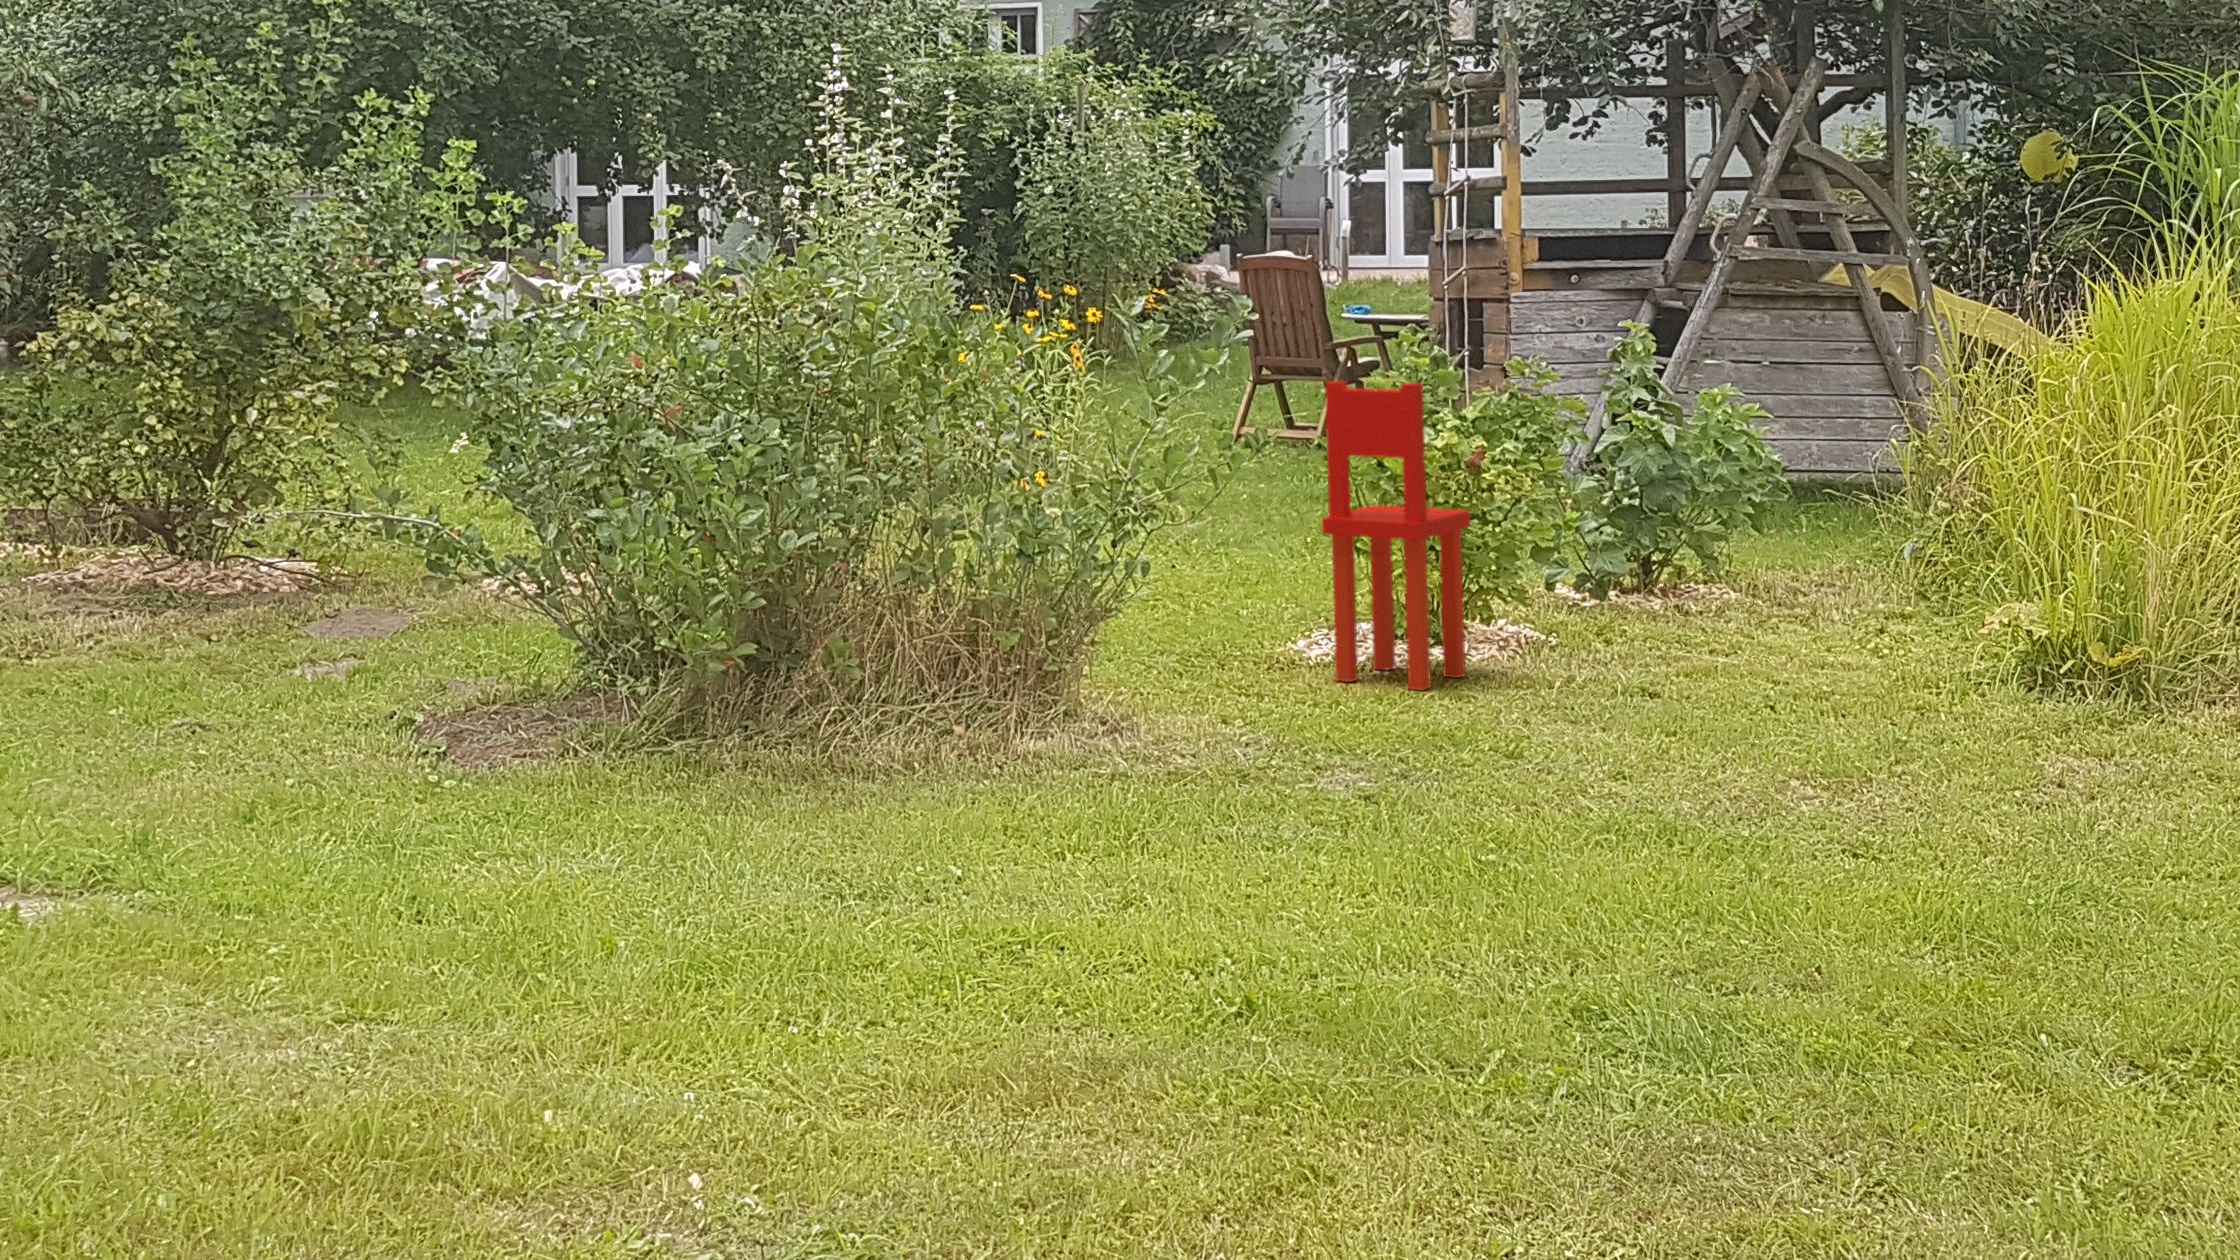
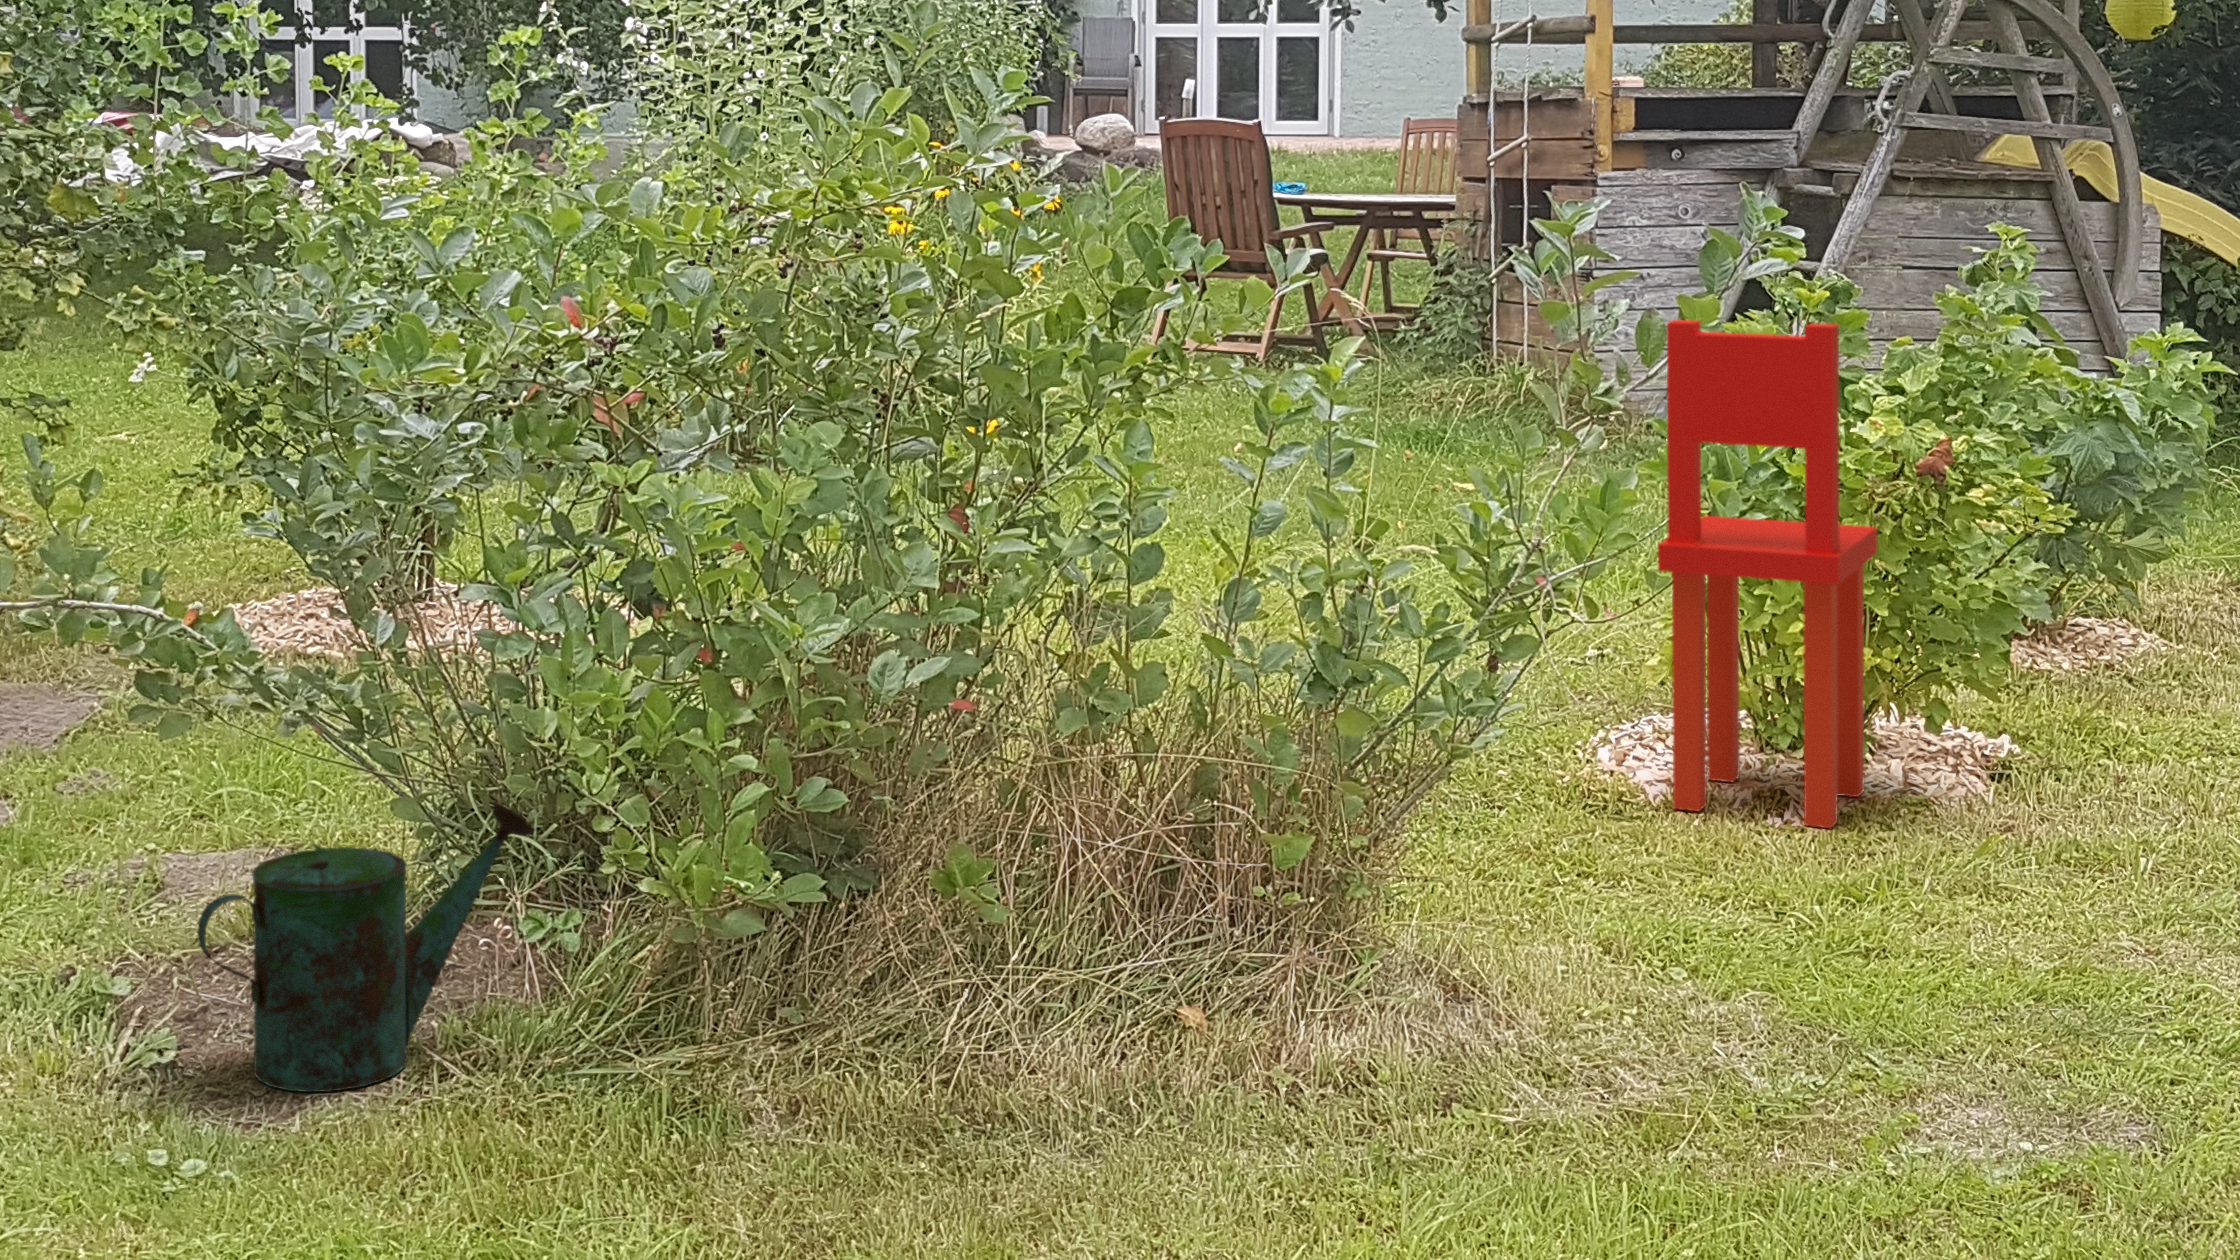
watering can: none [448,627,623,766] -> present [197,803,535,1092]

